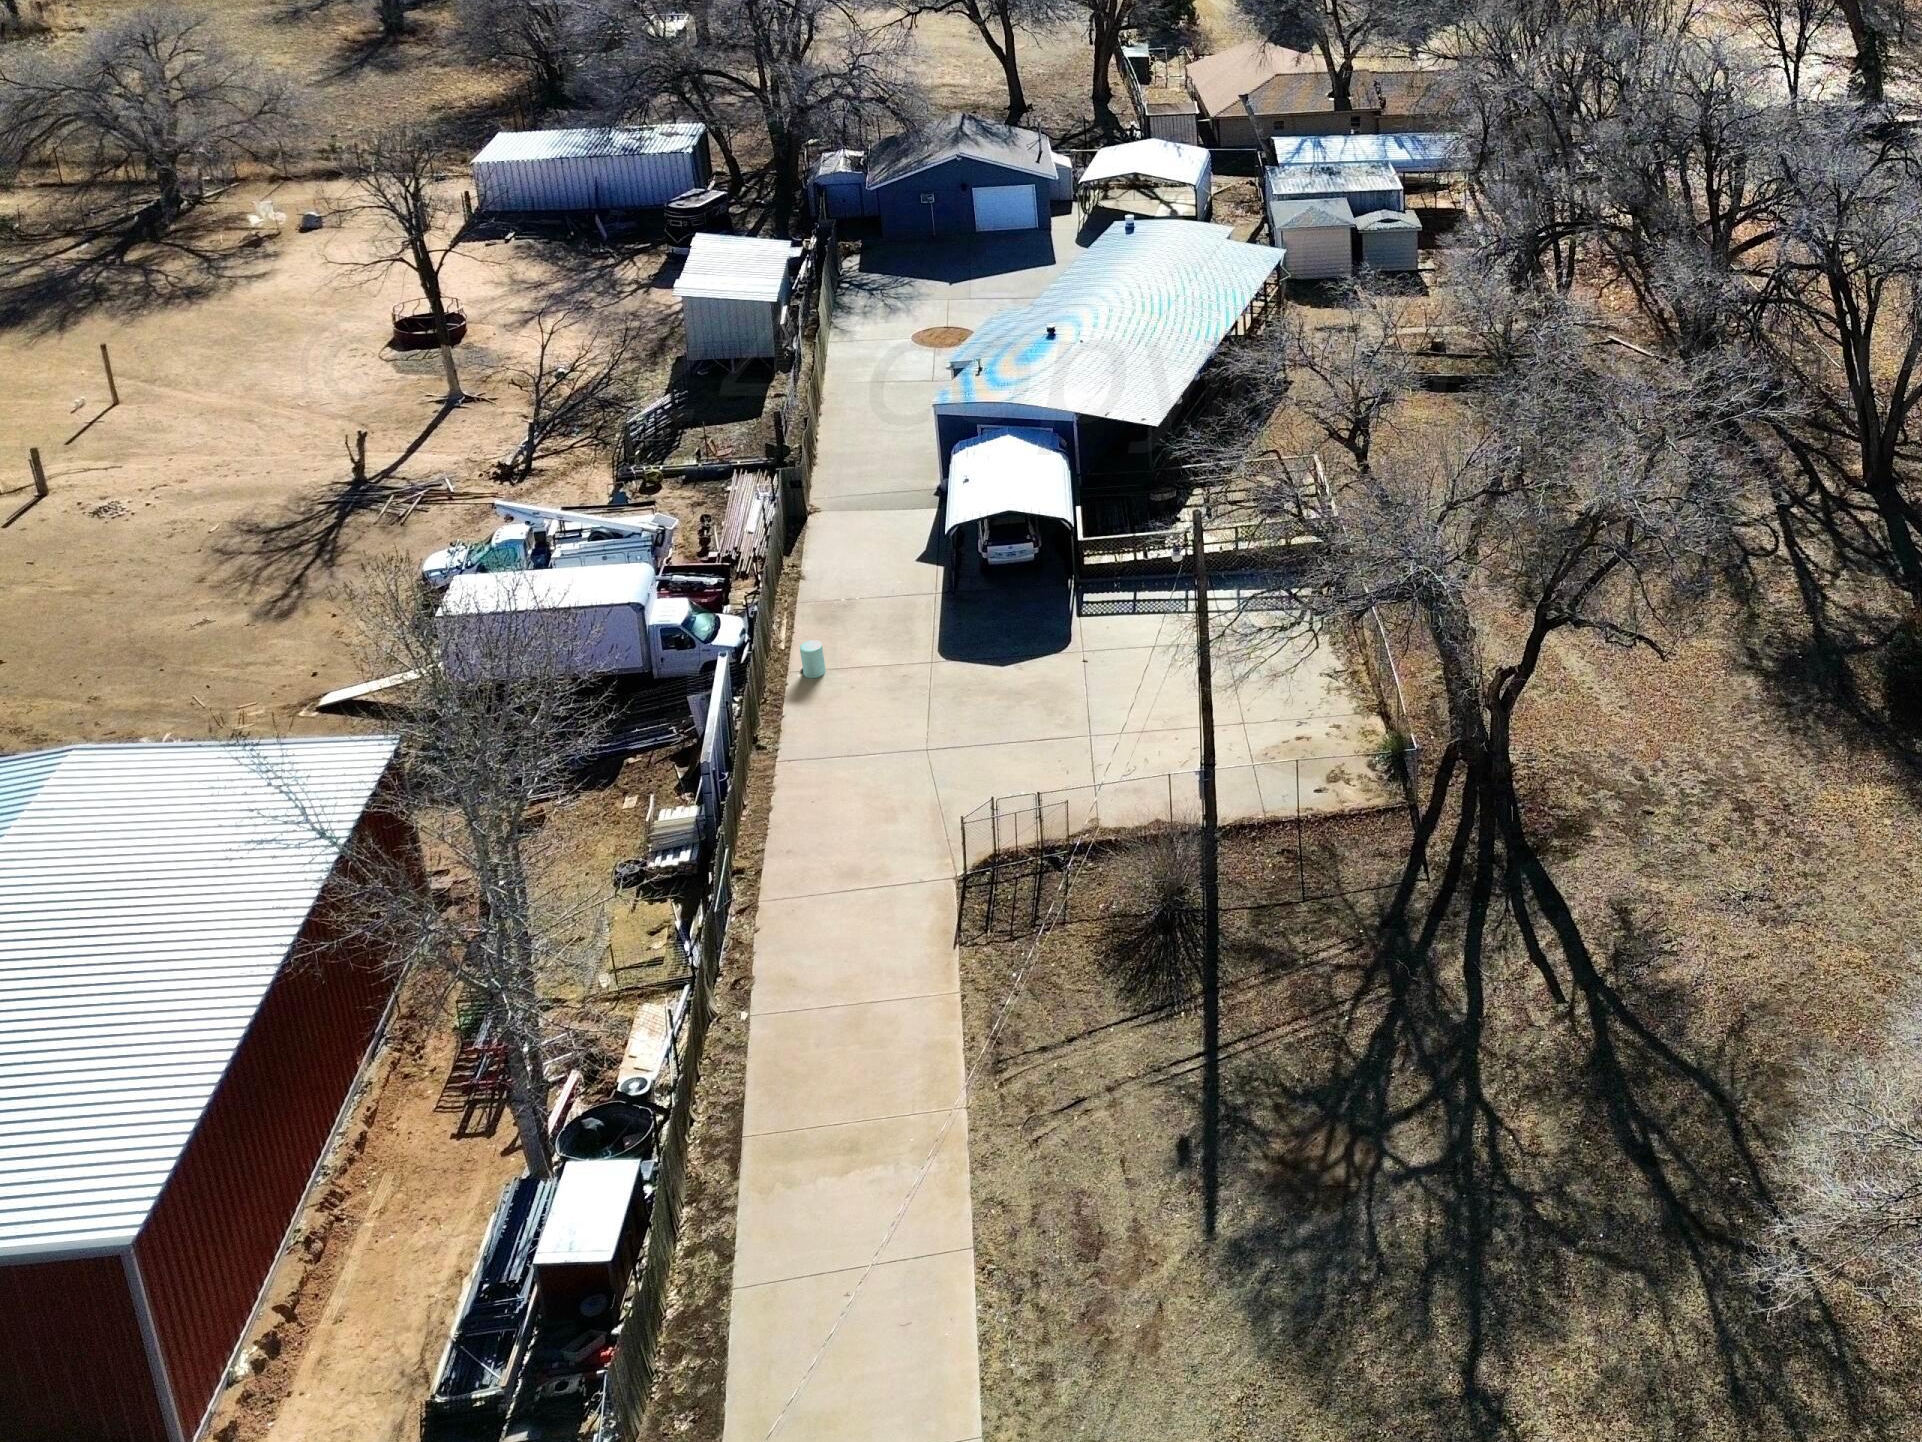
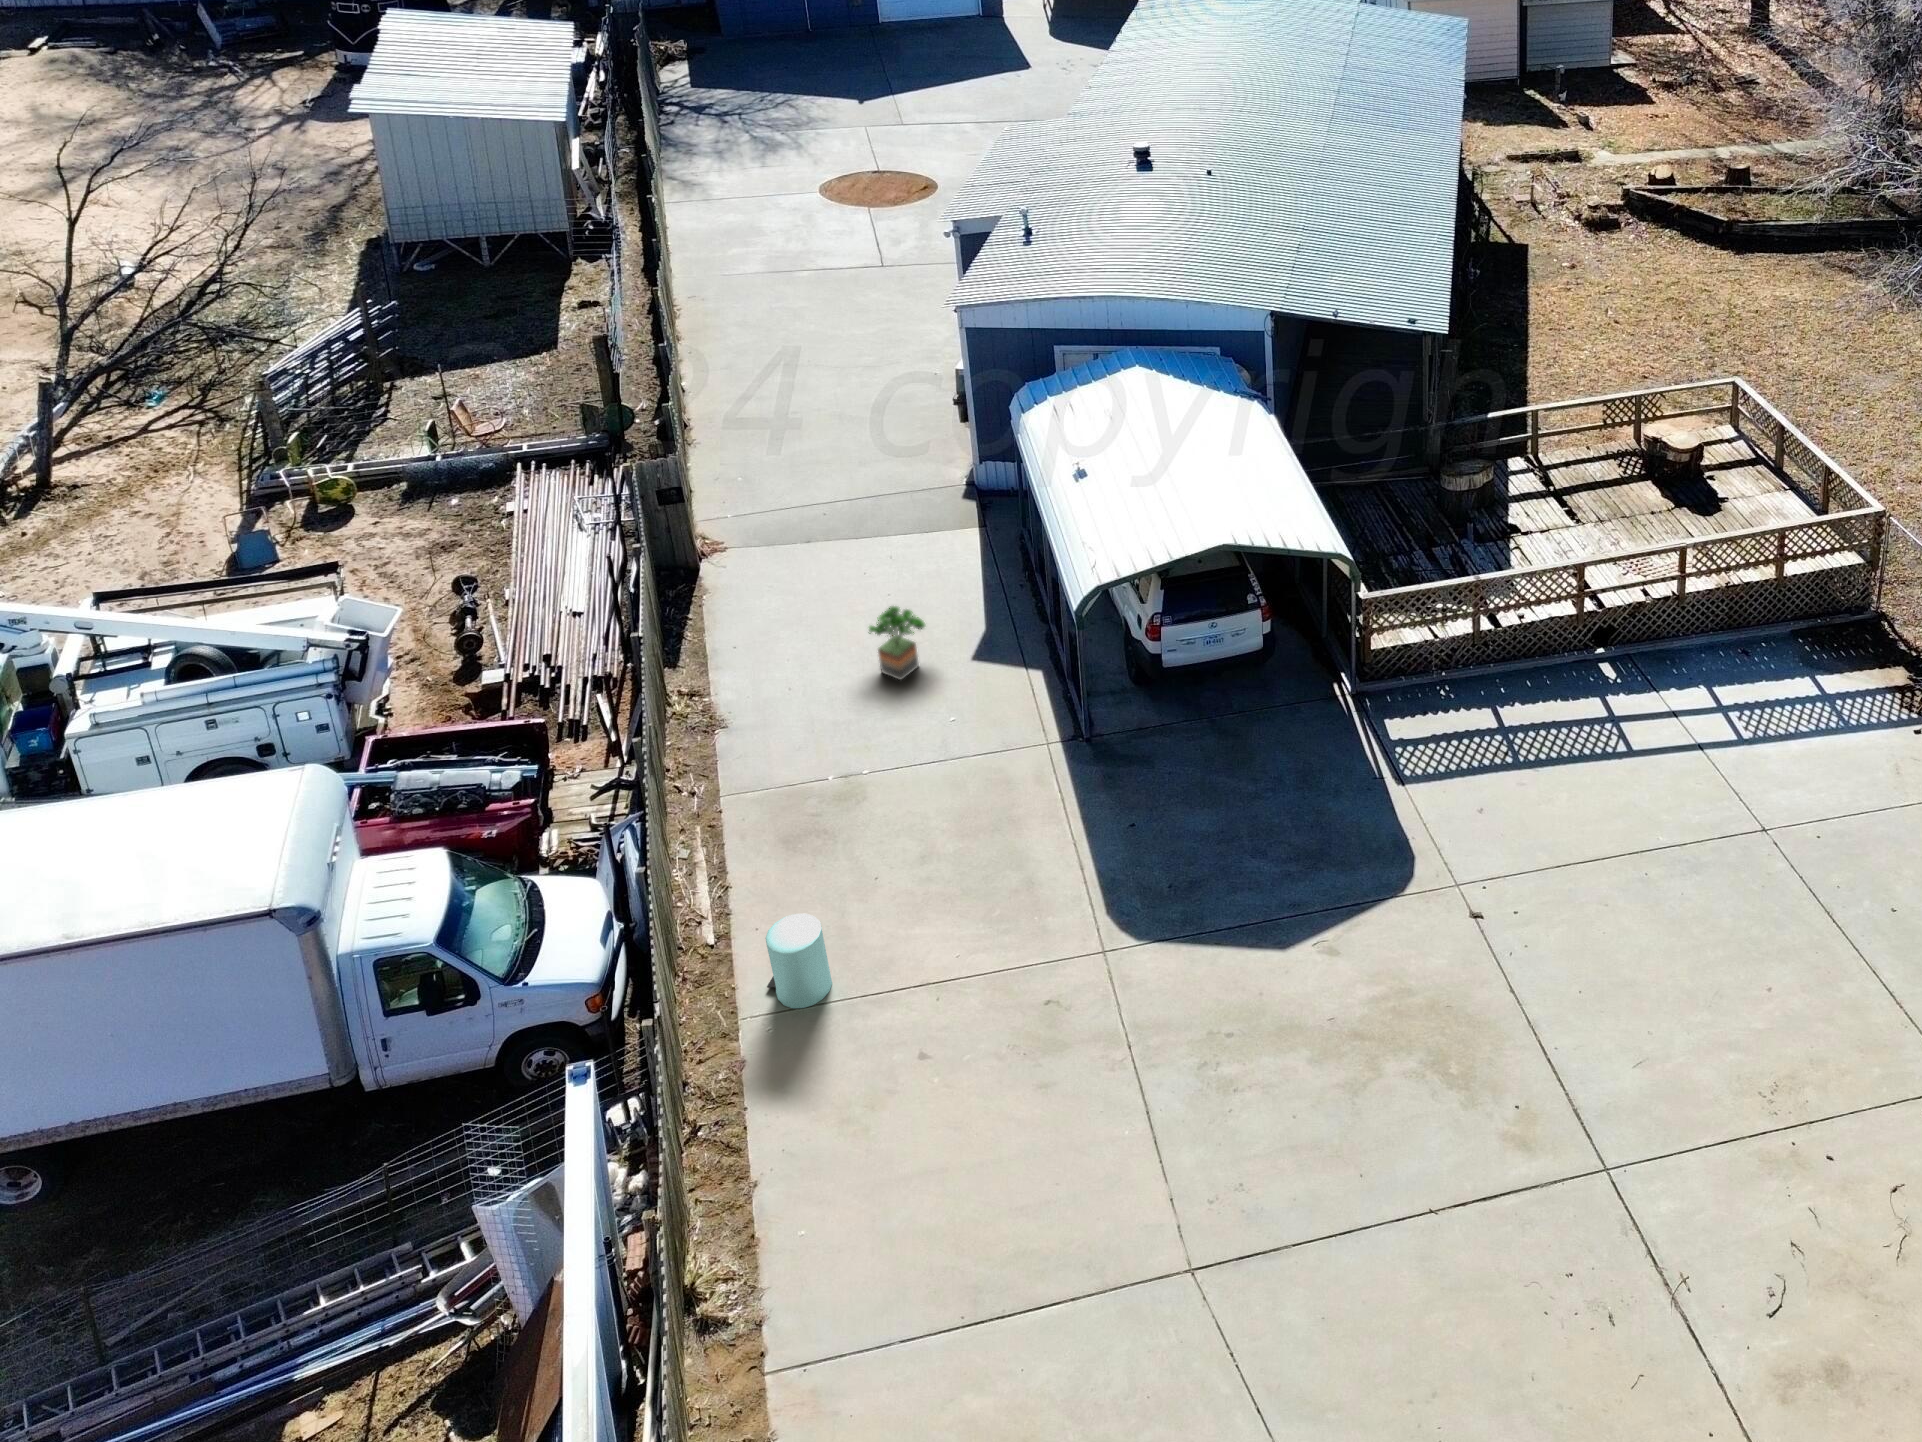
potted tree: none [871,537,898,572] -> present [868,606,925,680]

